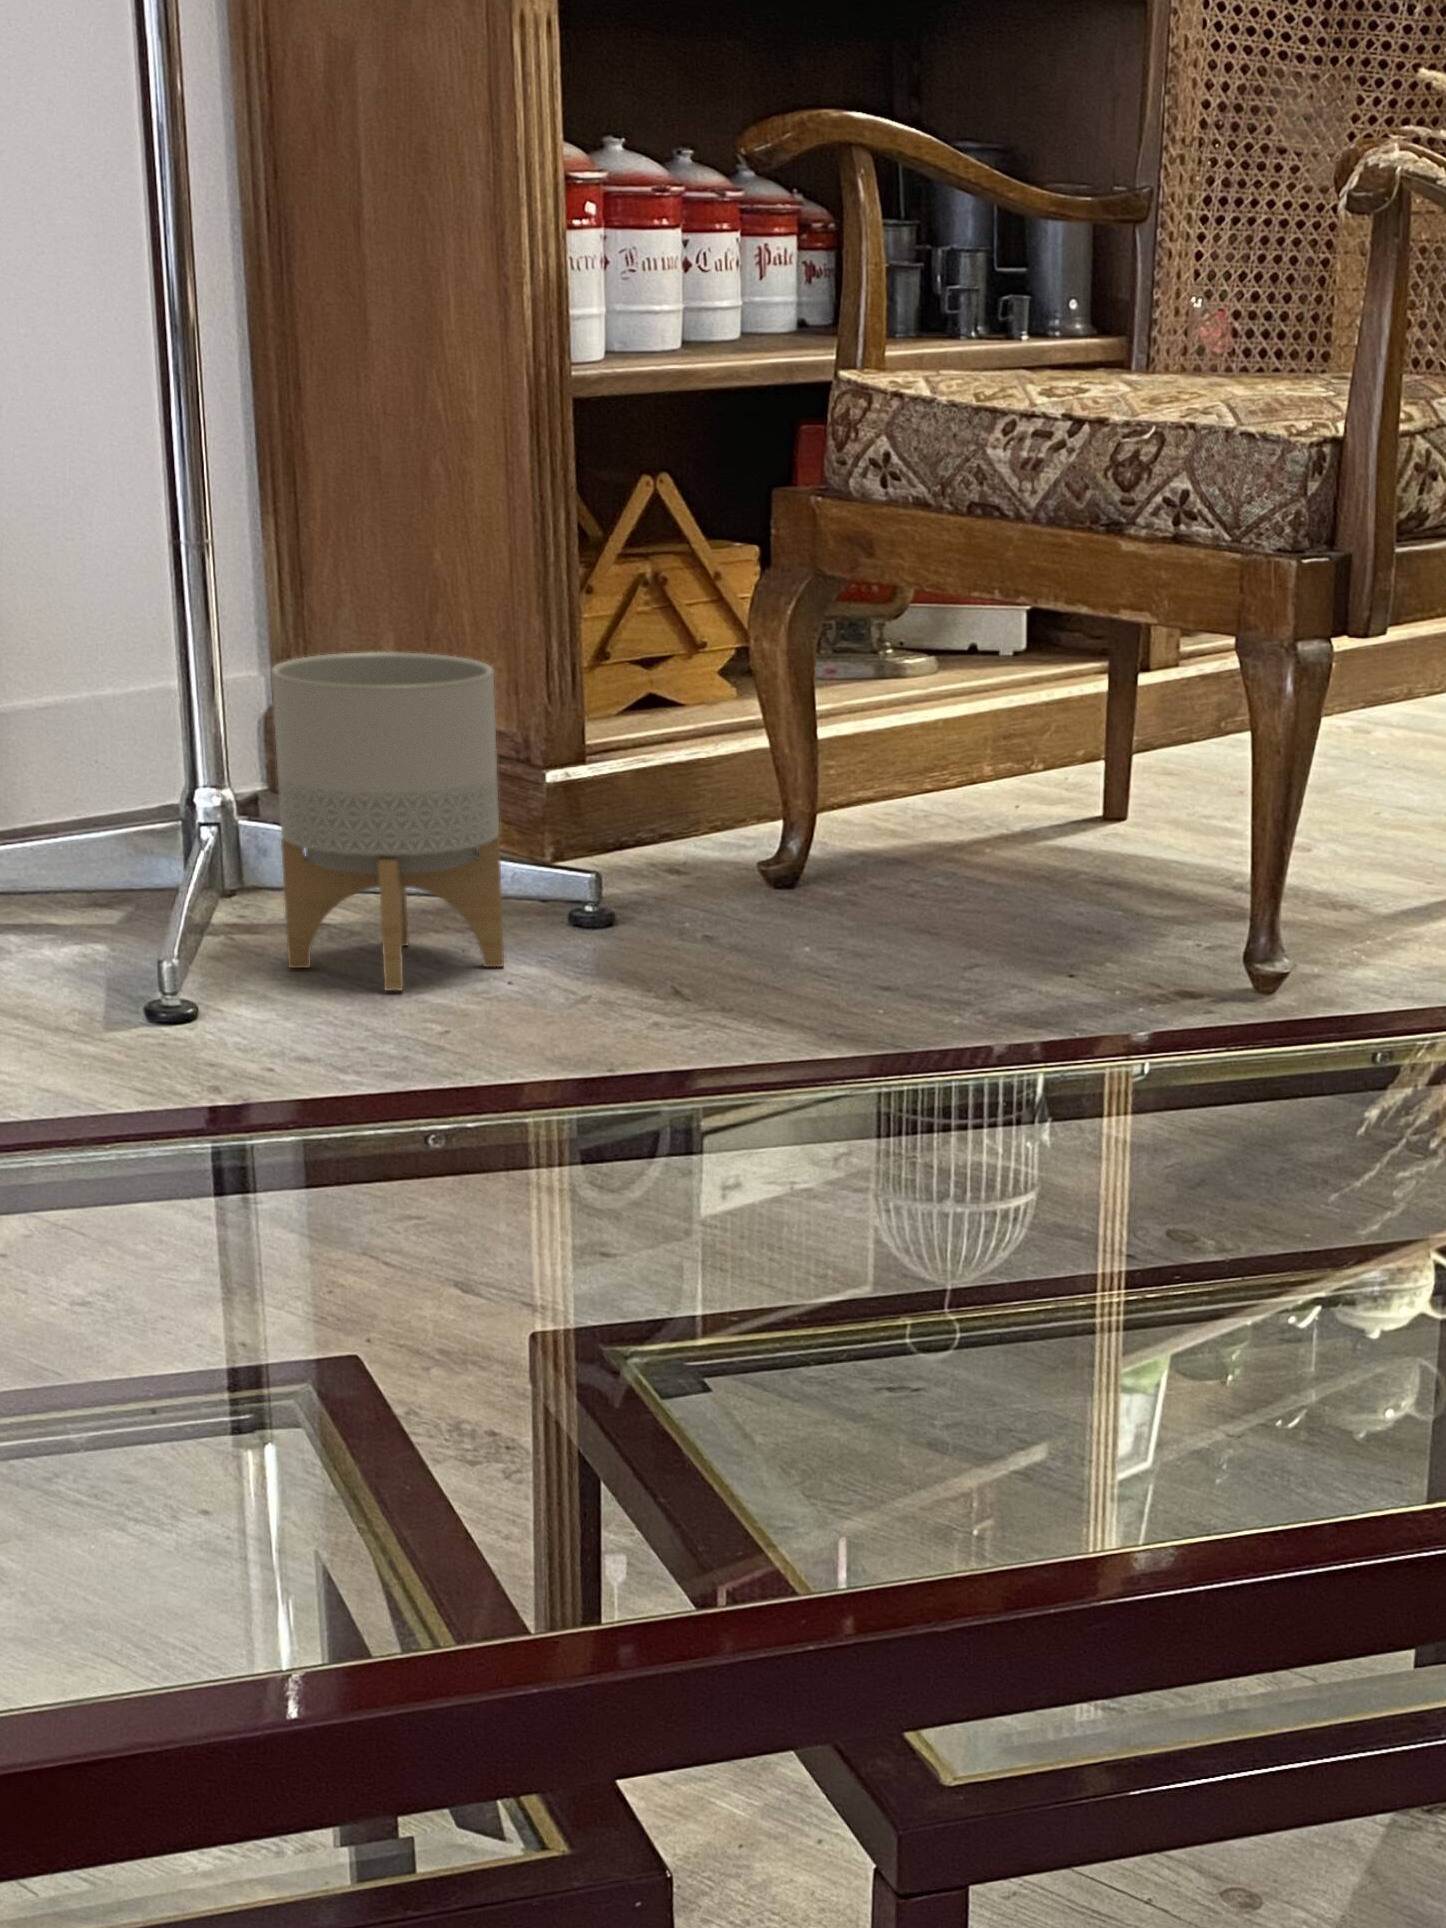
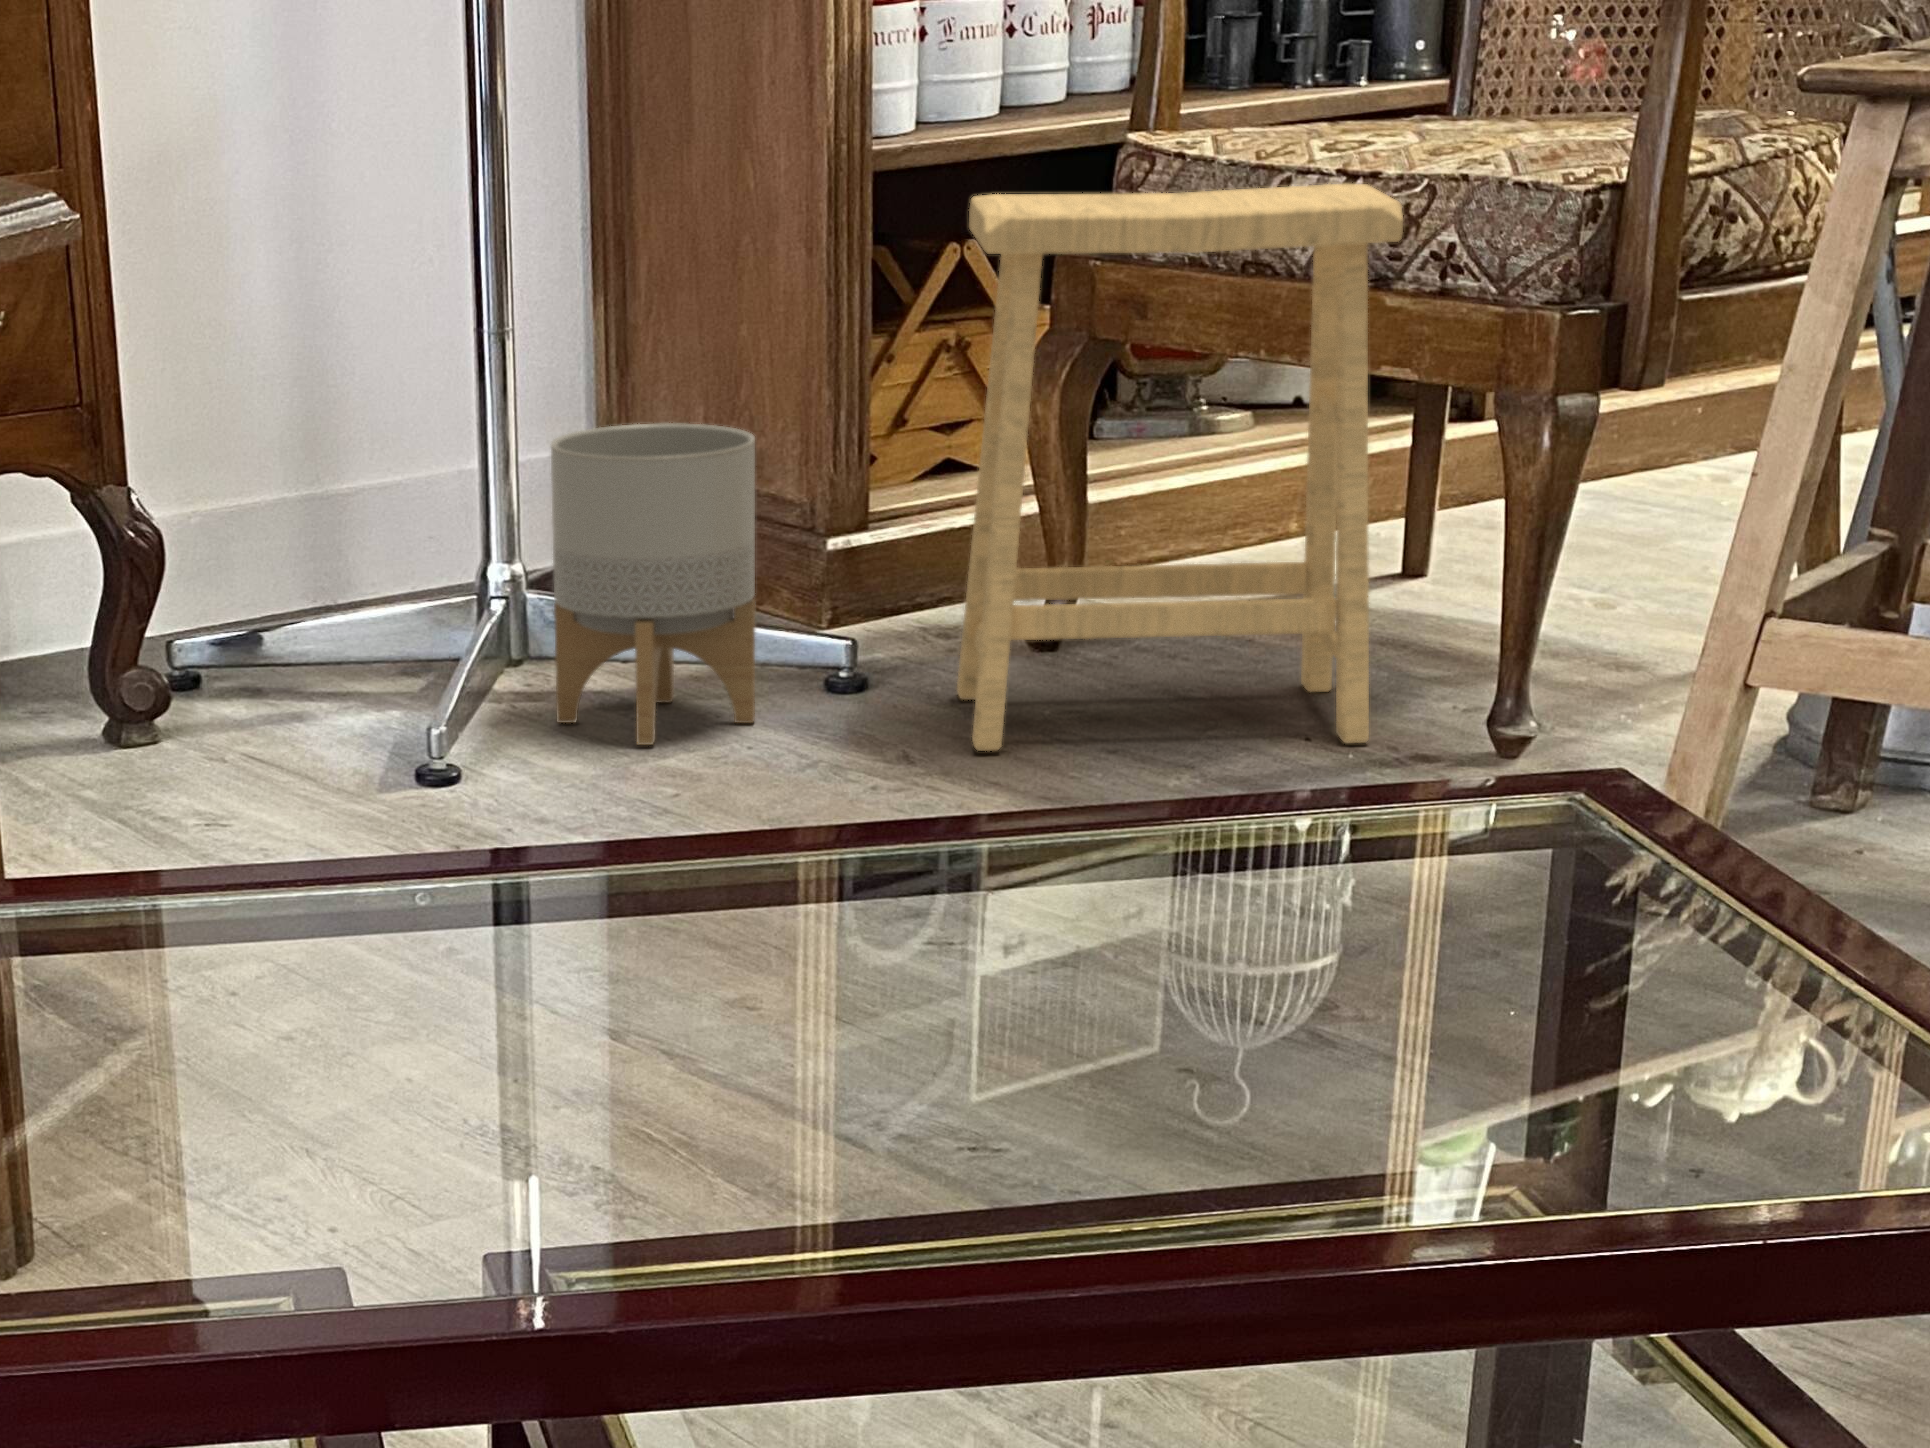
footstool: none [702,425,1146,992] -> present [957,183,1403,751]

